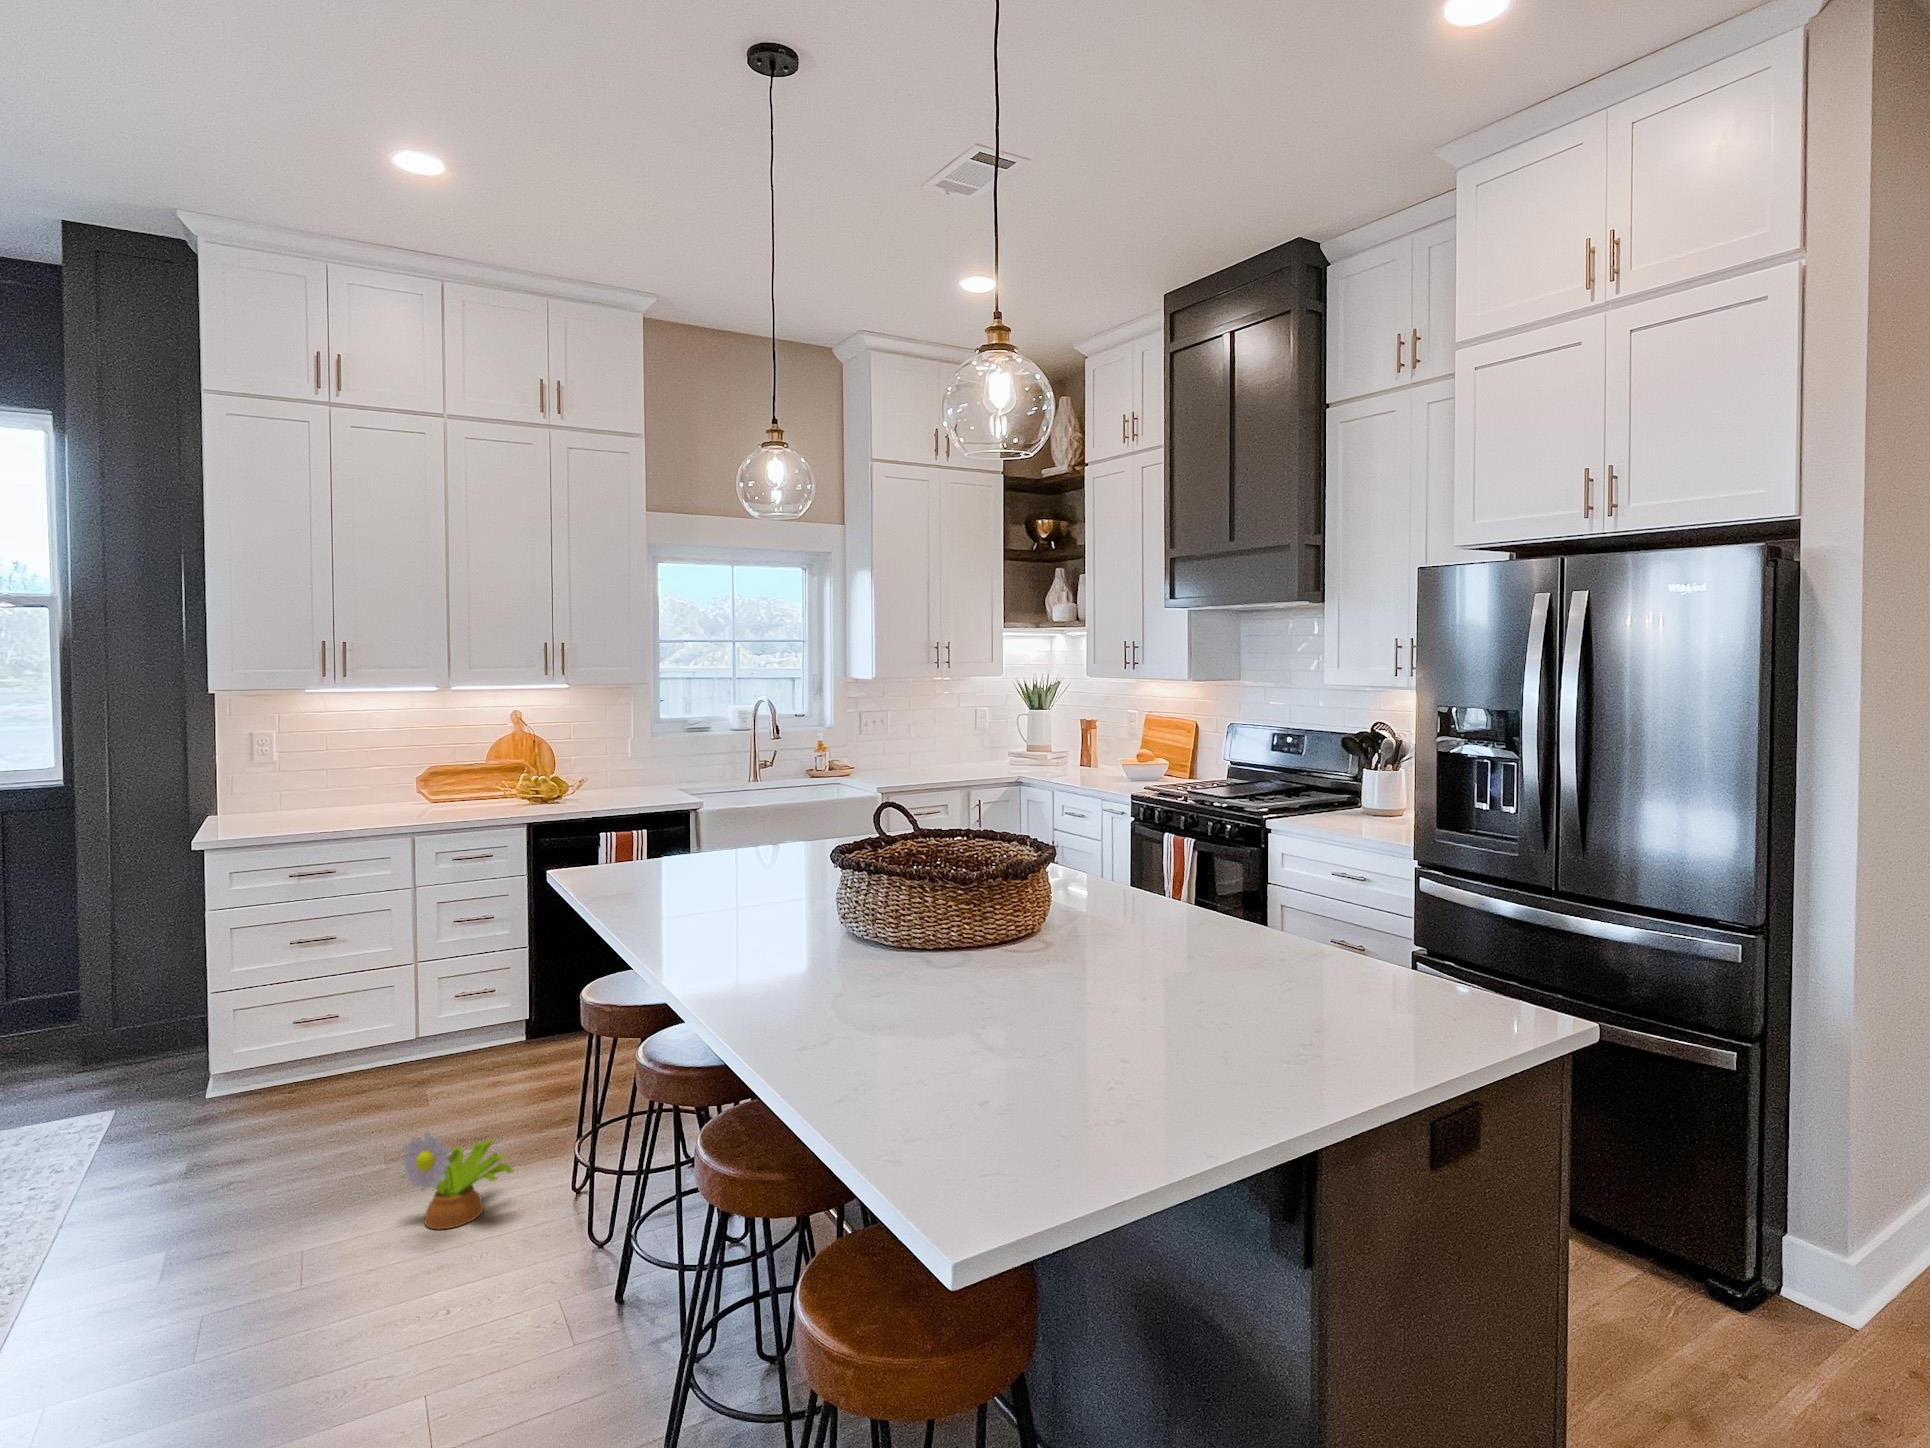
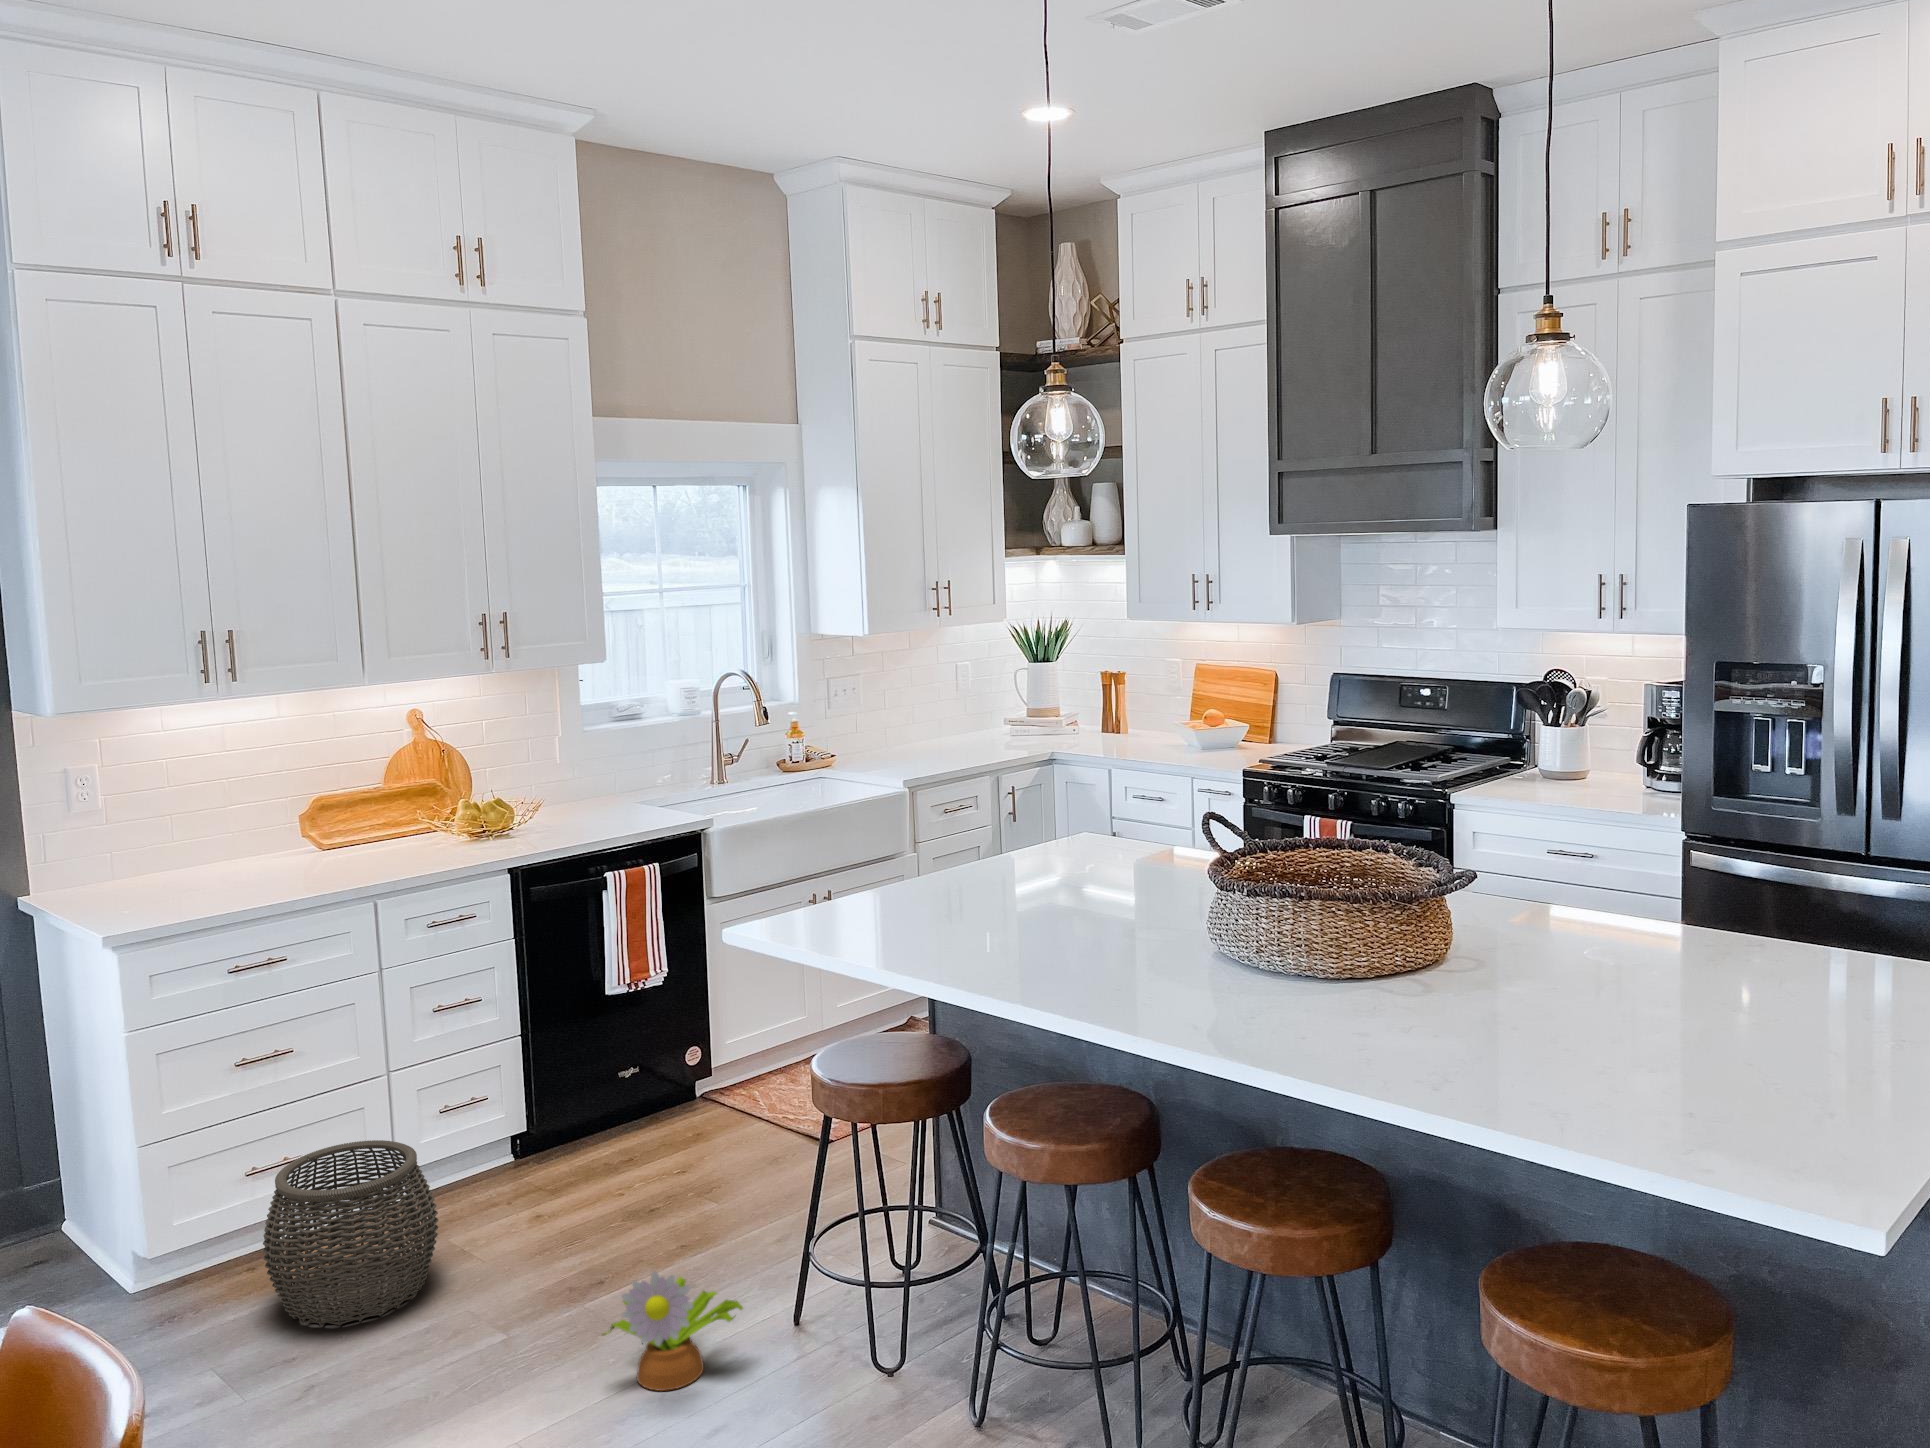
woven basket: none [257,1008,397,1142] -> present [263,1140,438,1326]

